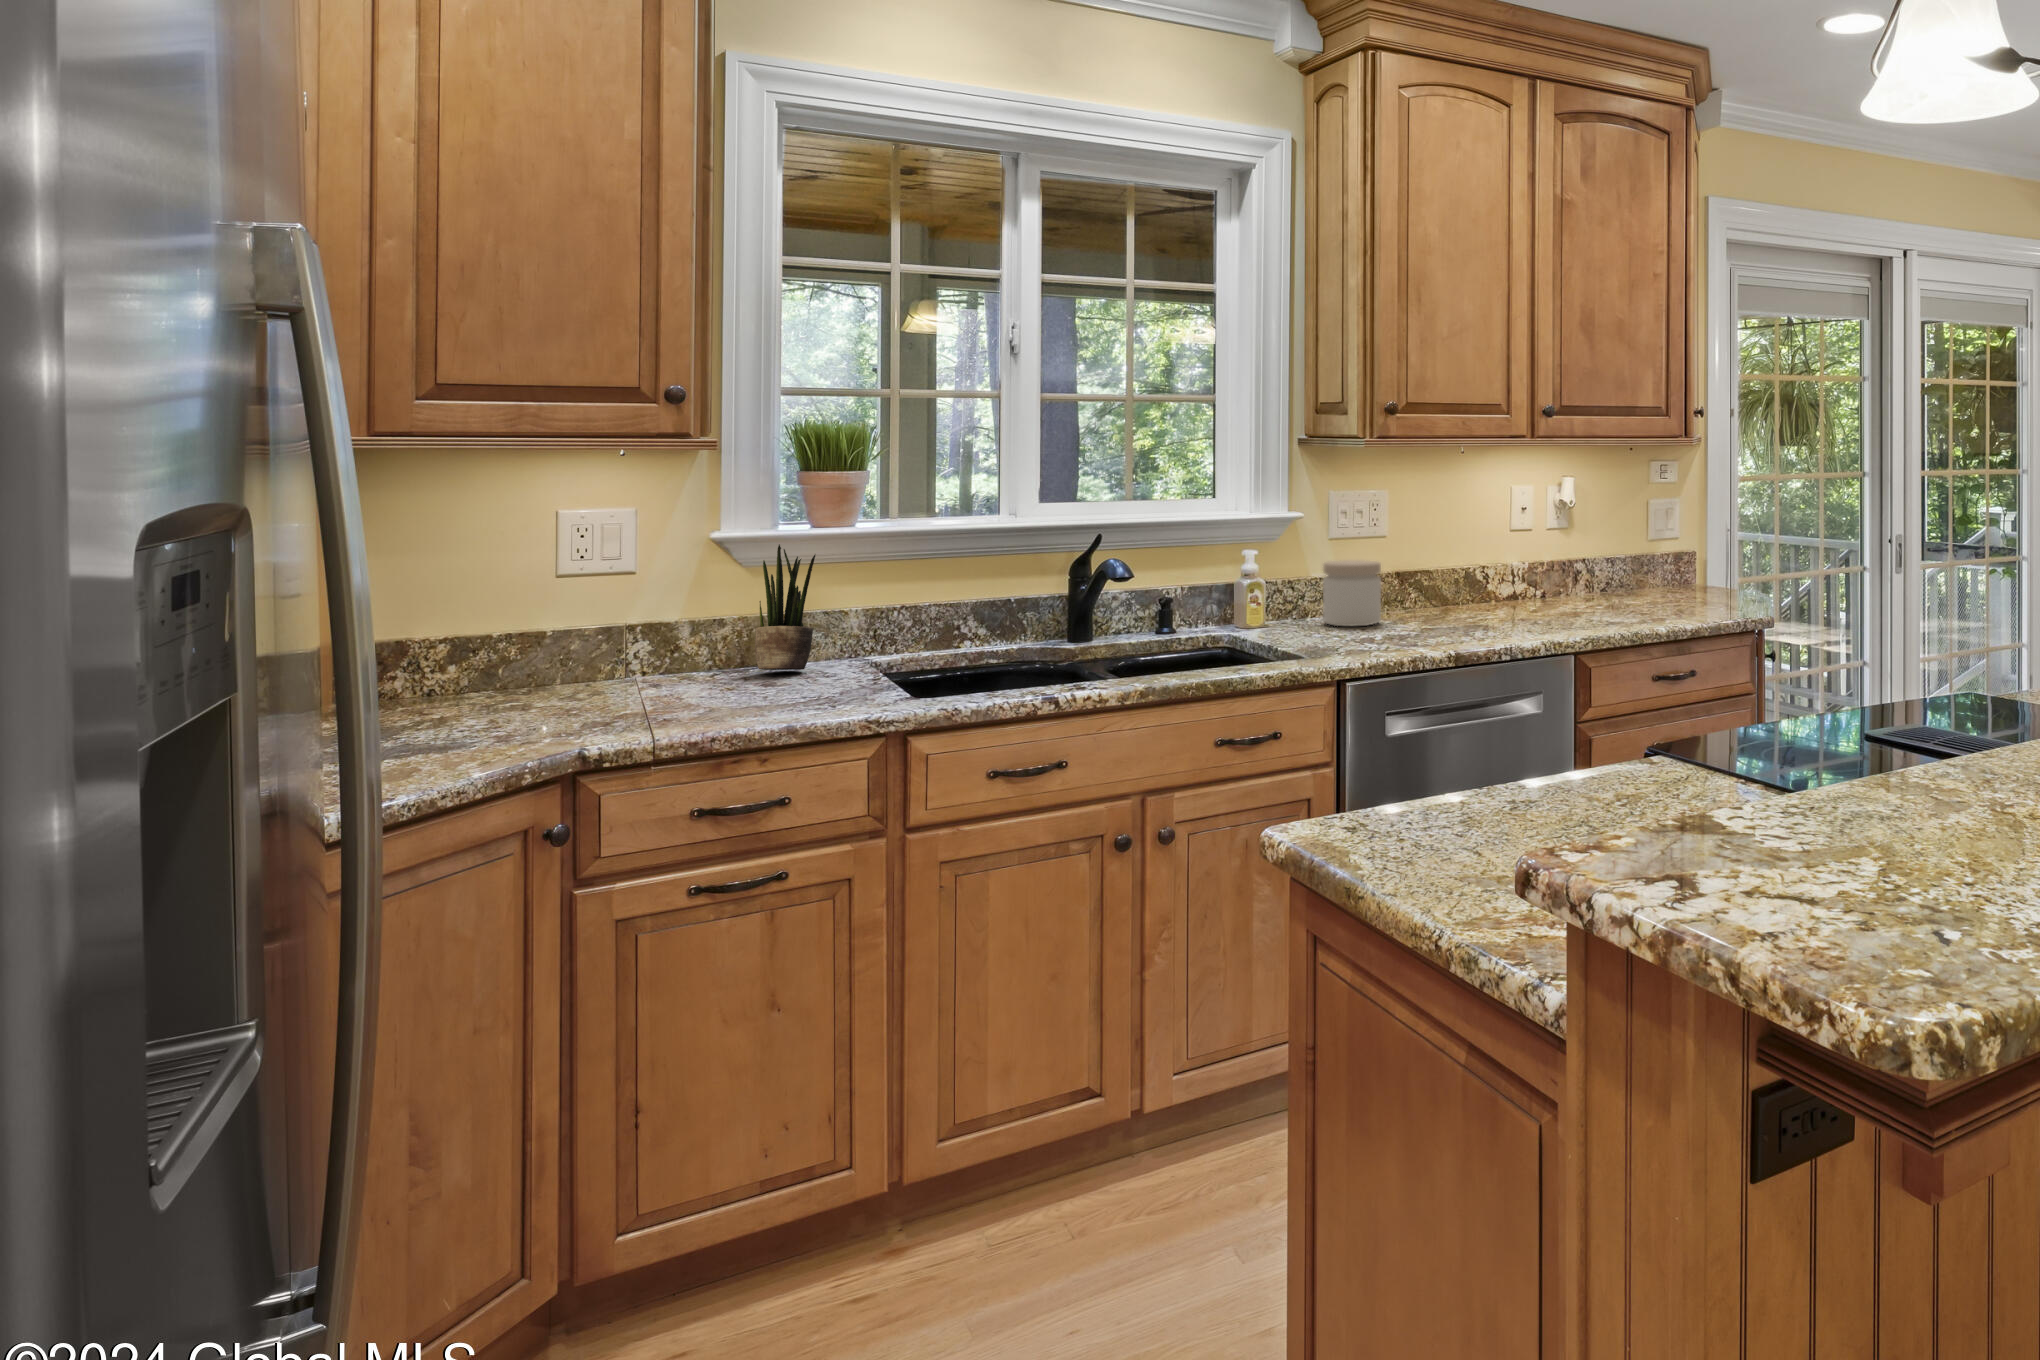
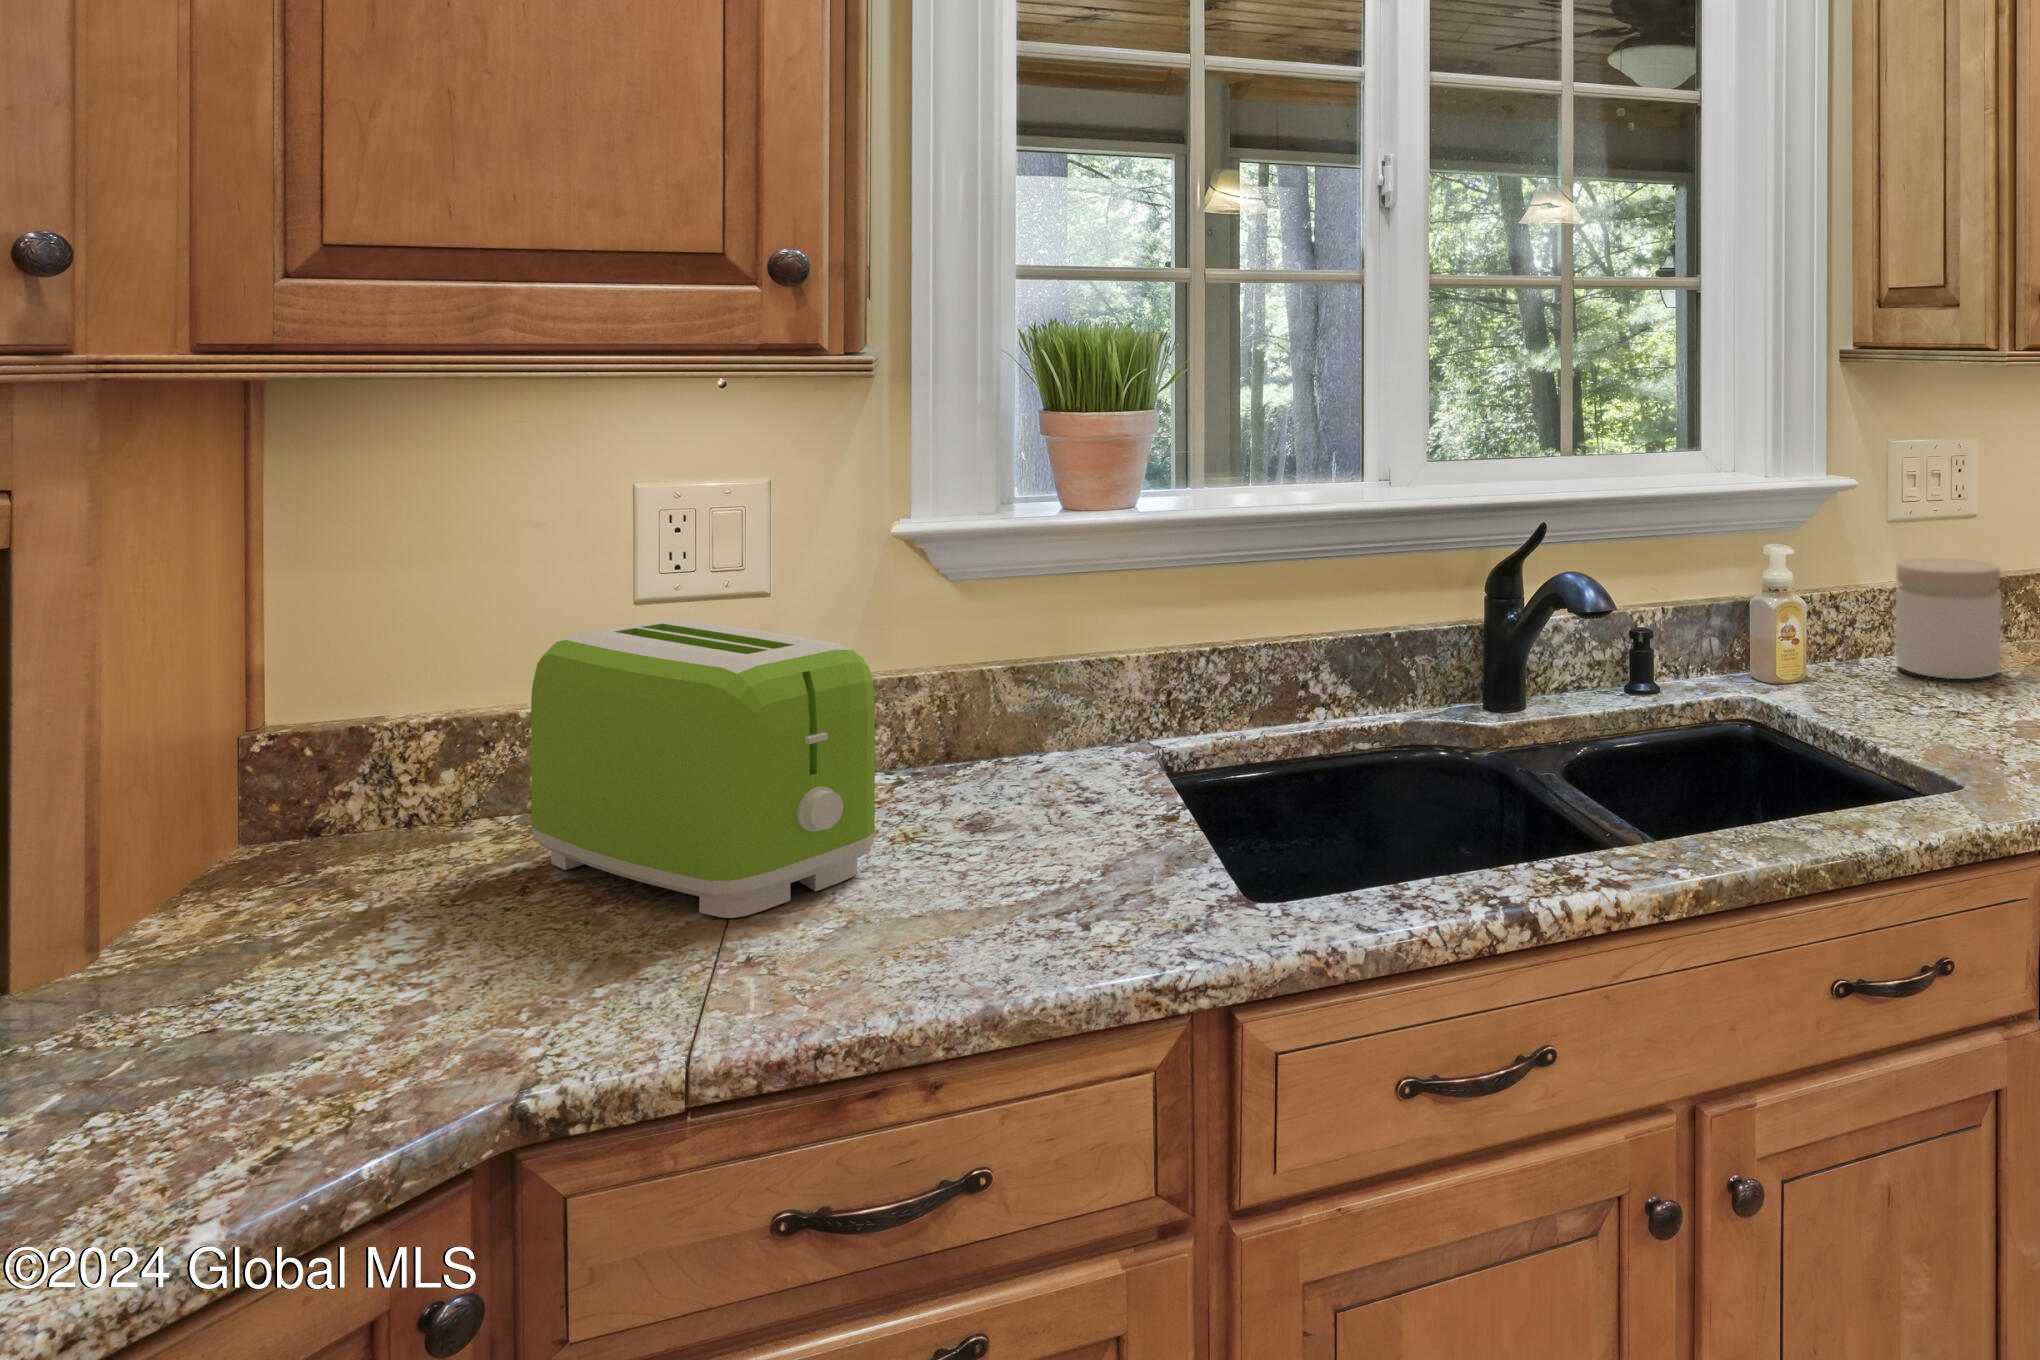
potted plant: present [755,544,815,670] -> none [968,543,1071,776]
toaster: none [520,579,717,712] -> present [531,620,875,918]

